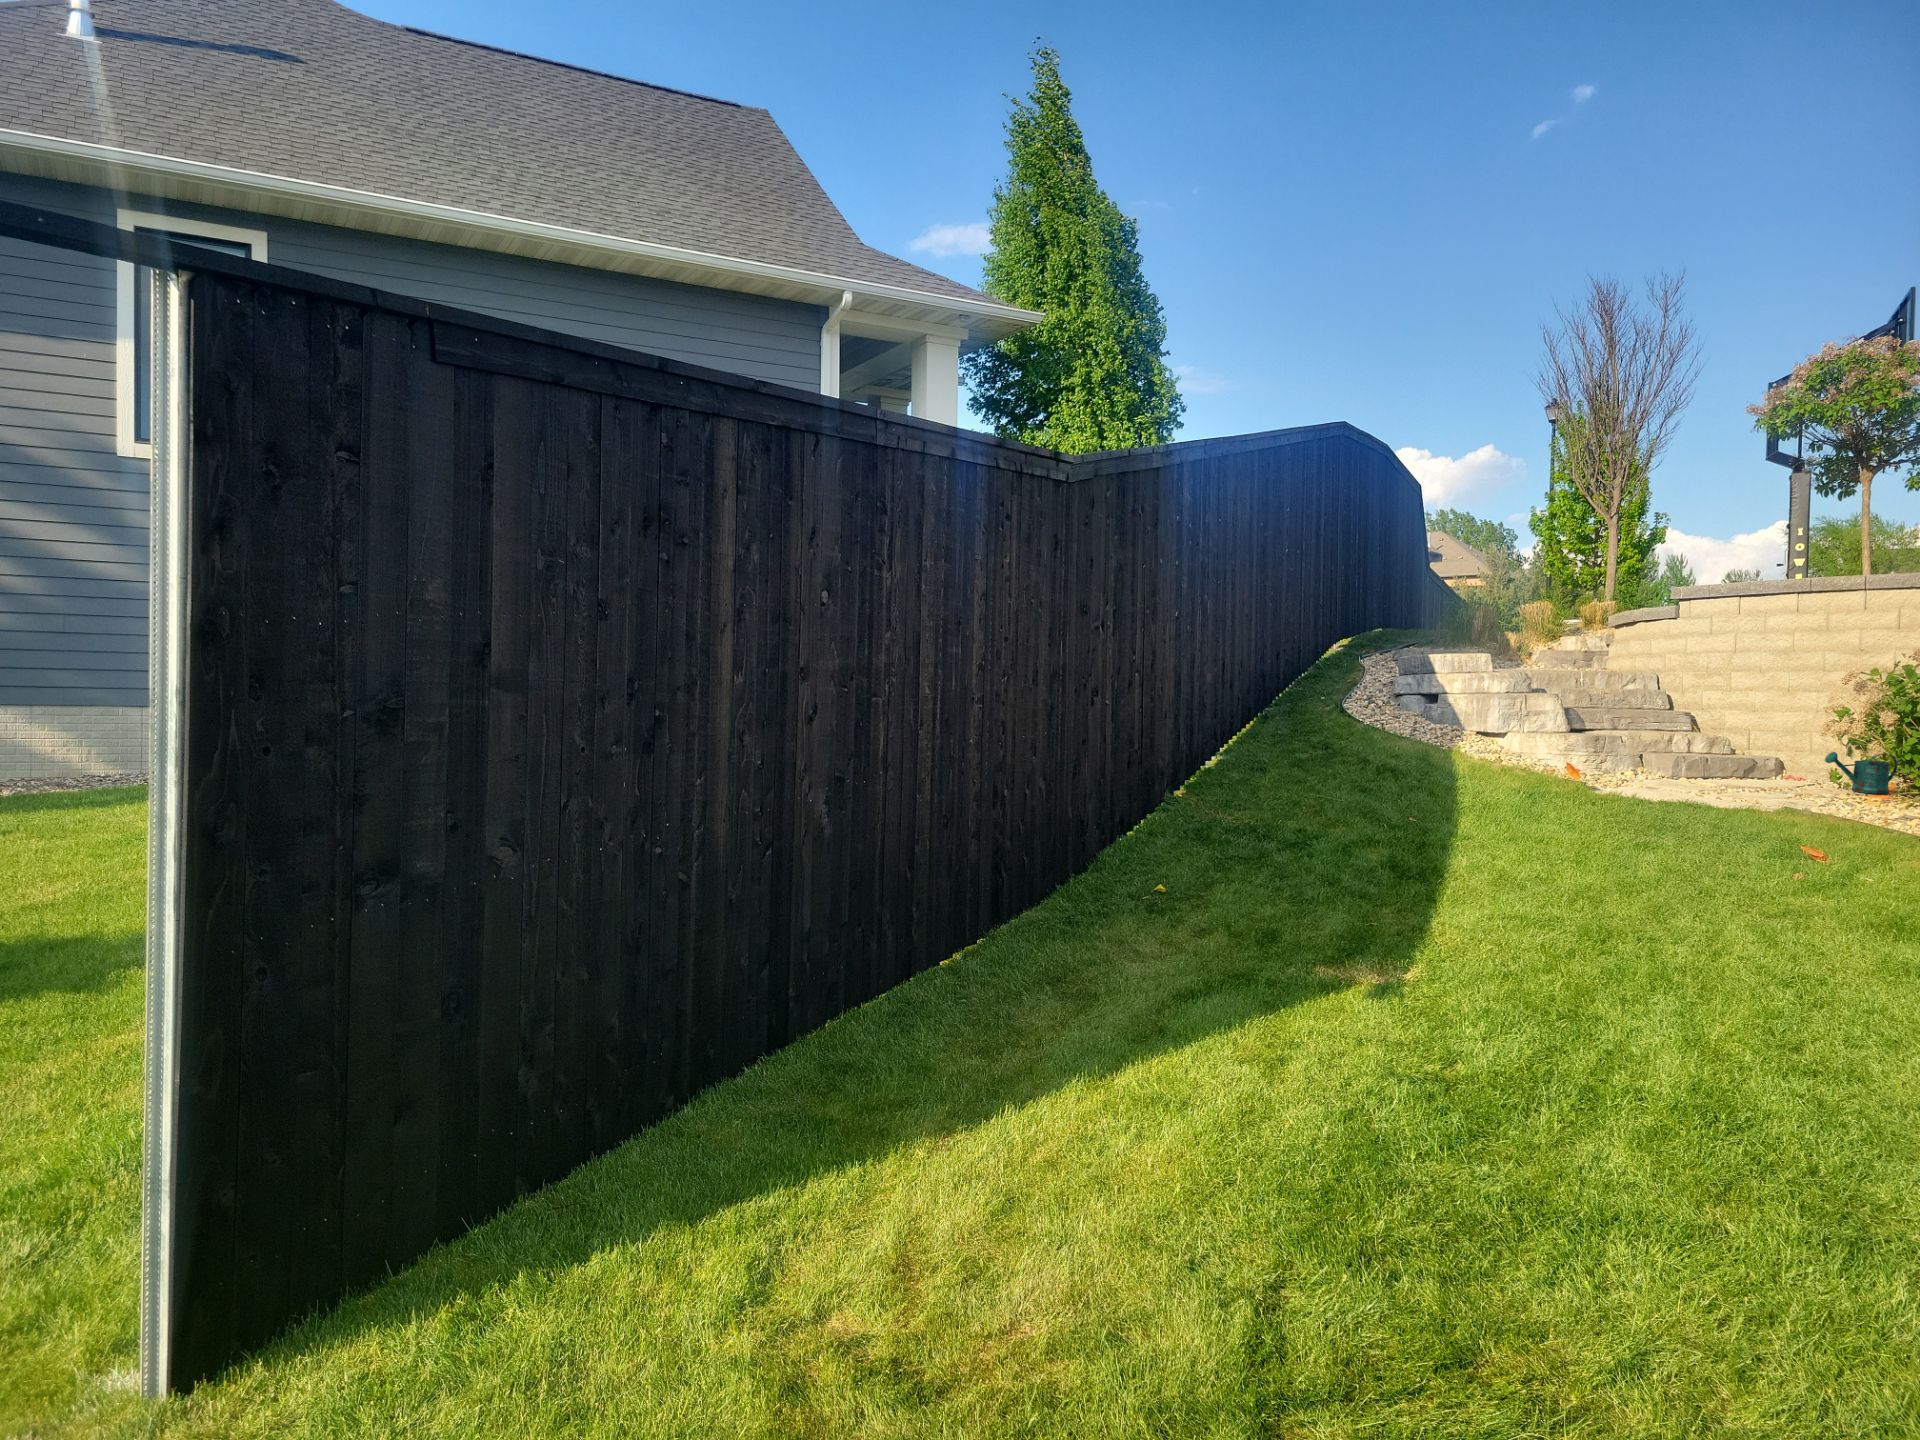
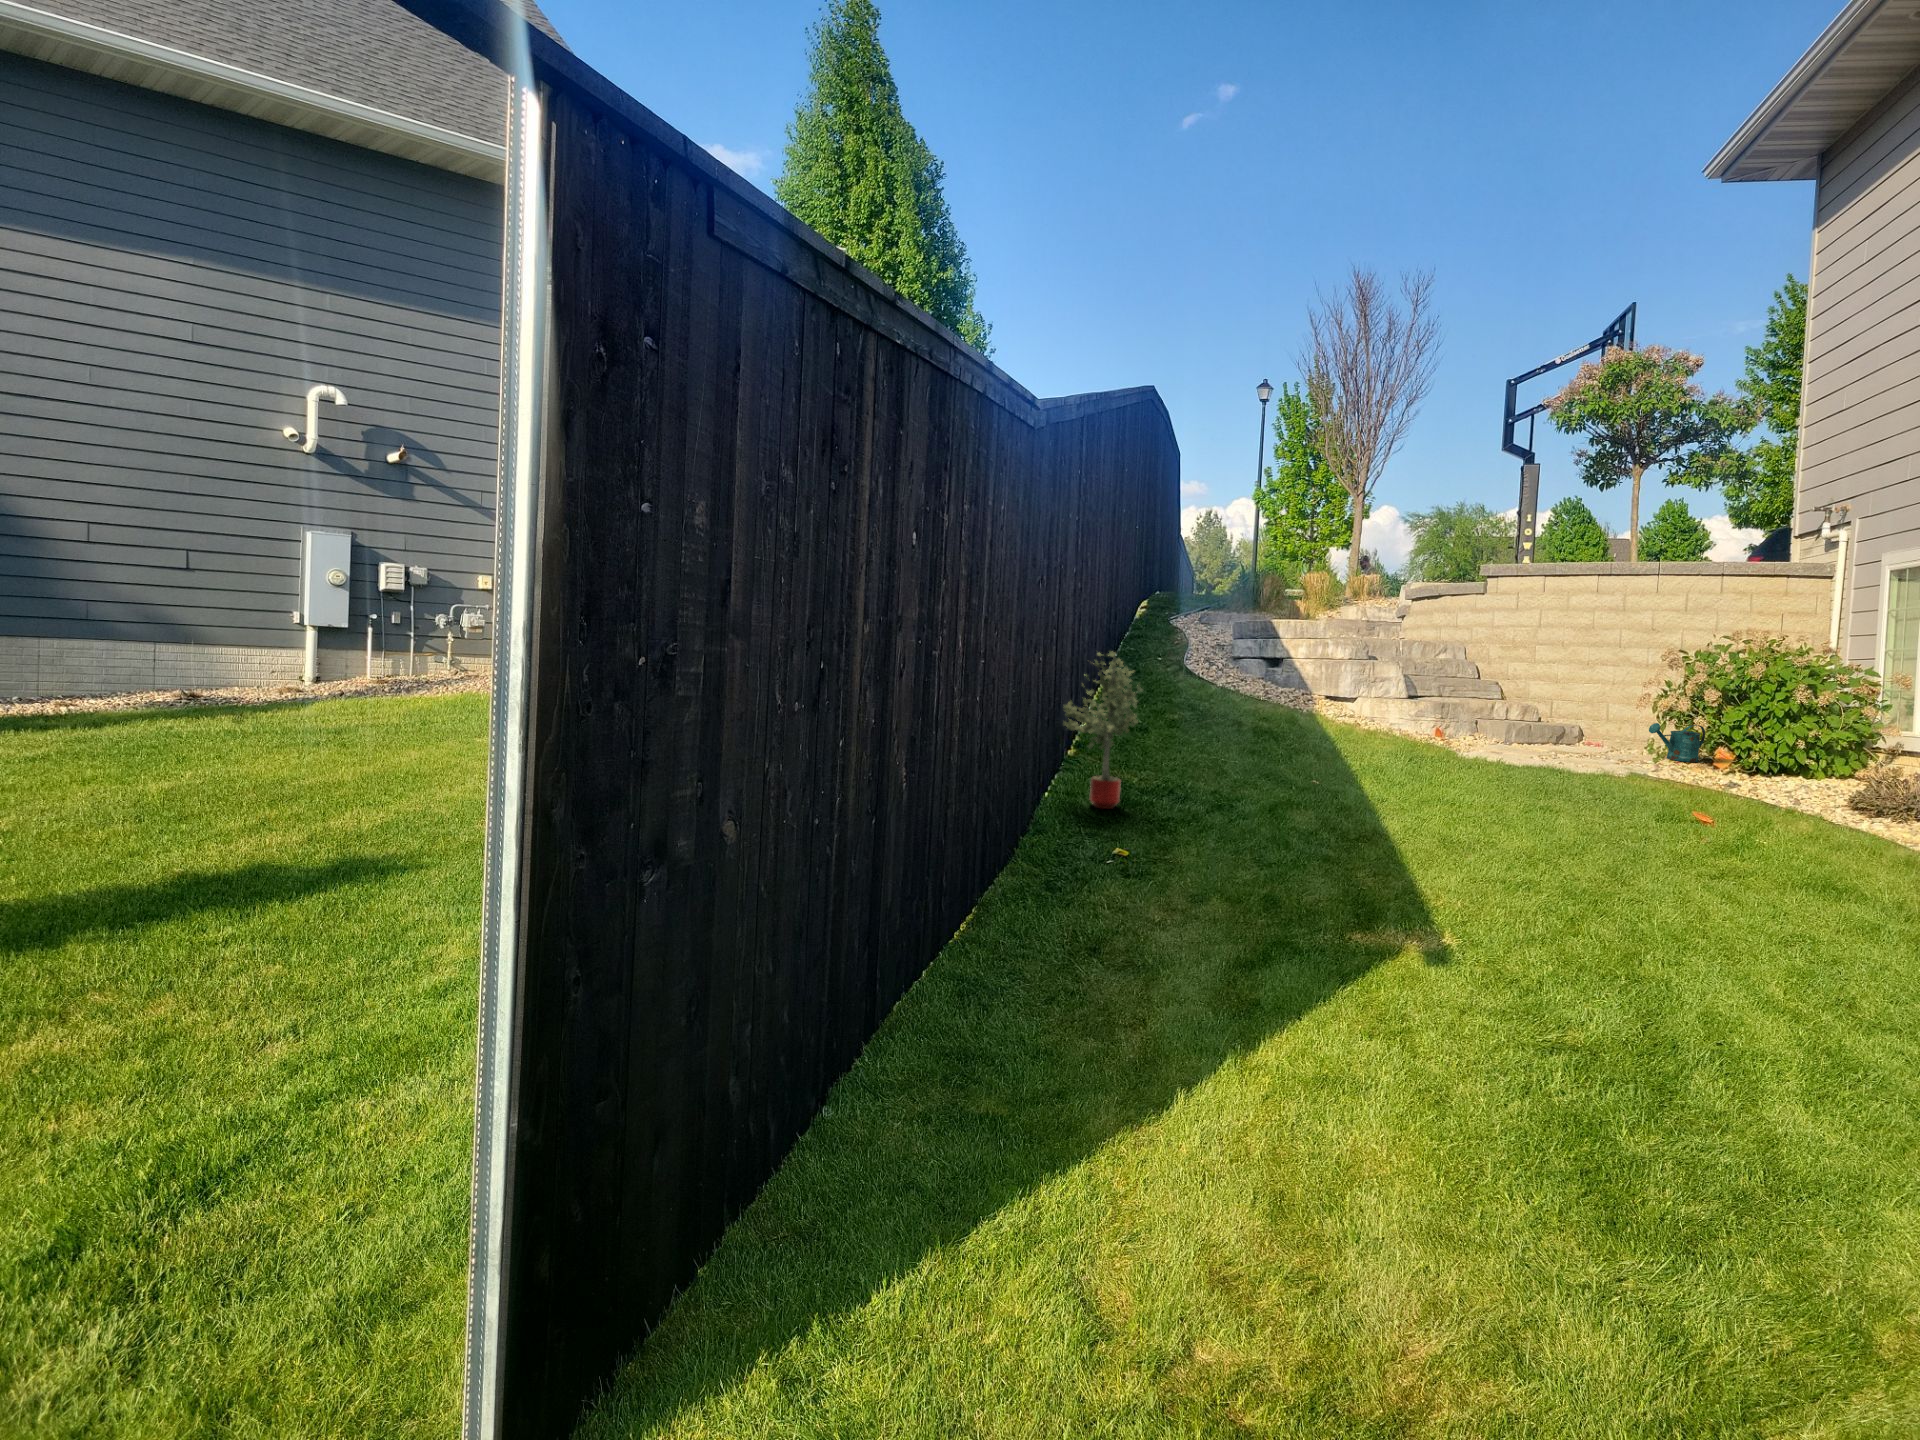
potted tree: none [1131,685,1209,829] -> present [1064,651,1143,809]

